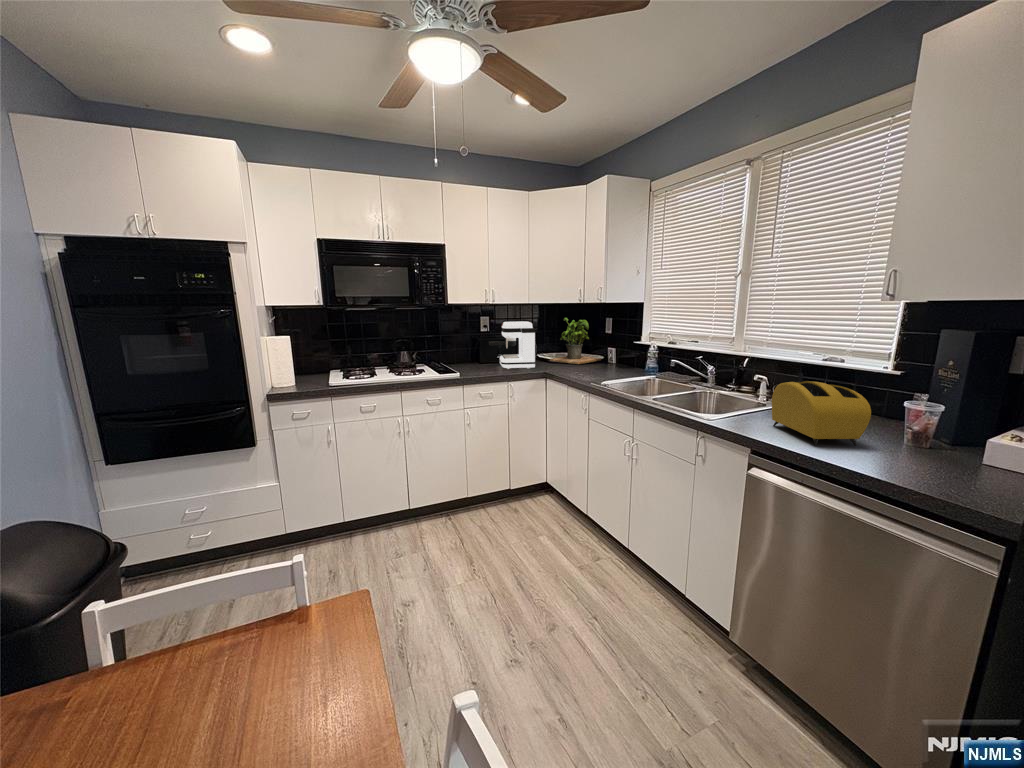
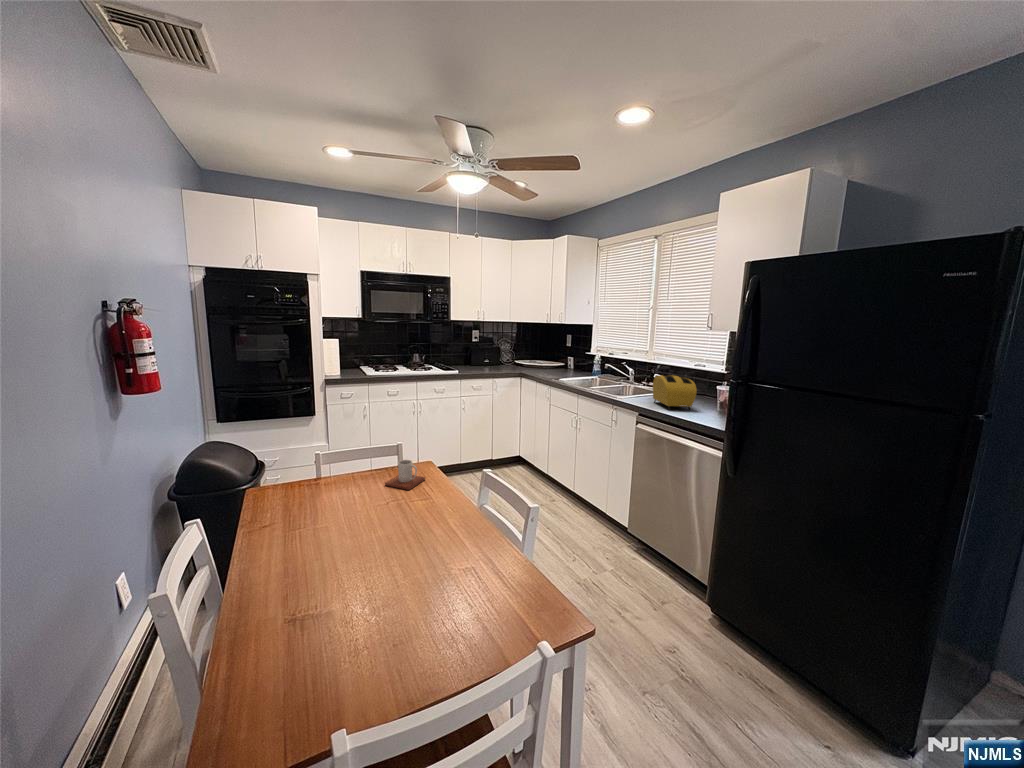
potted plant: present [550,318,601,364] -> none [524,333,563,368]
coffee maker: present [489,322,535,369] -> none [478,335,513,370]
mug: none [227,628,336,731] -> present [385,460,425,490]

